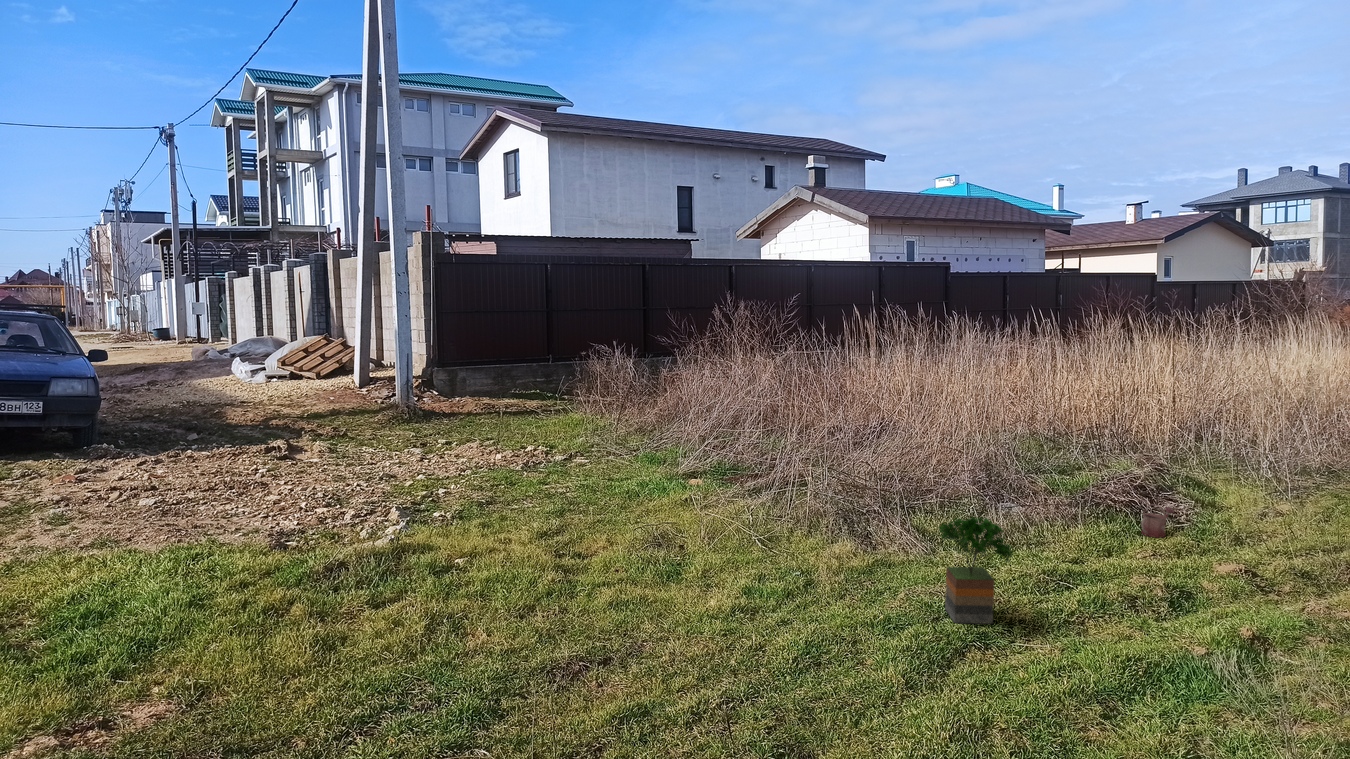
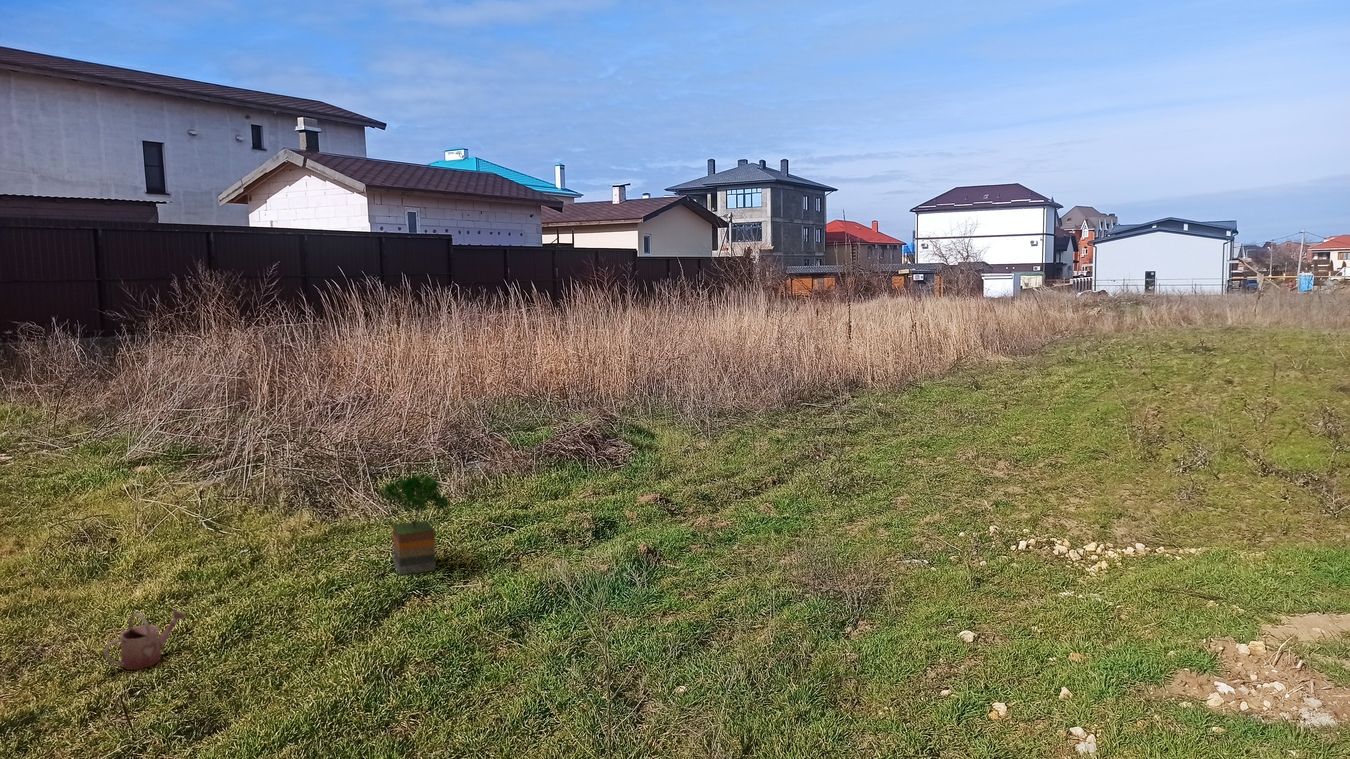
watering can: present [1141,504,1174,538] -> present [104,610,186,670]

